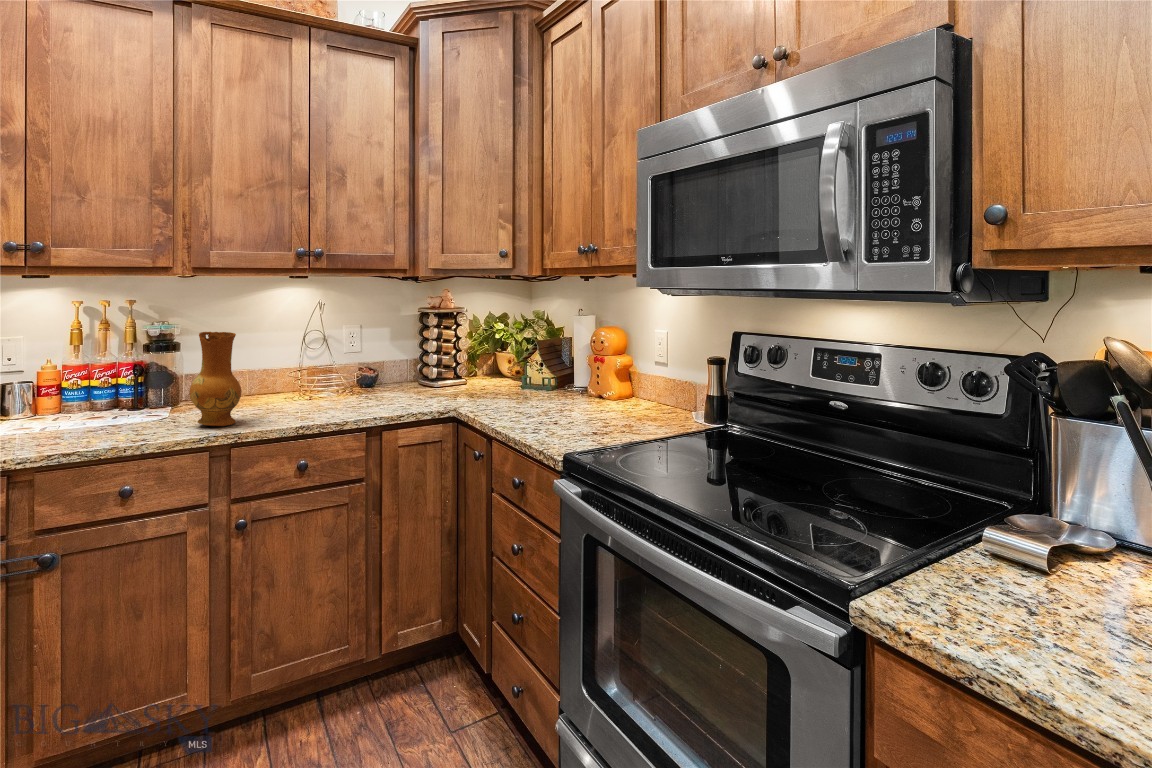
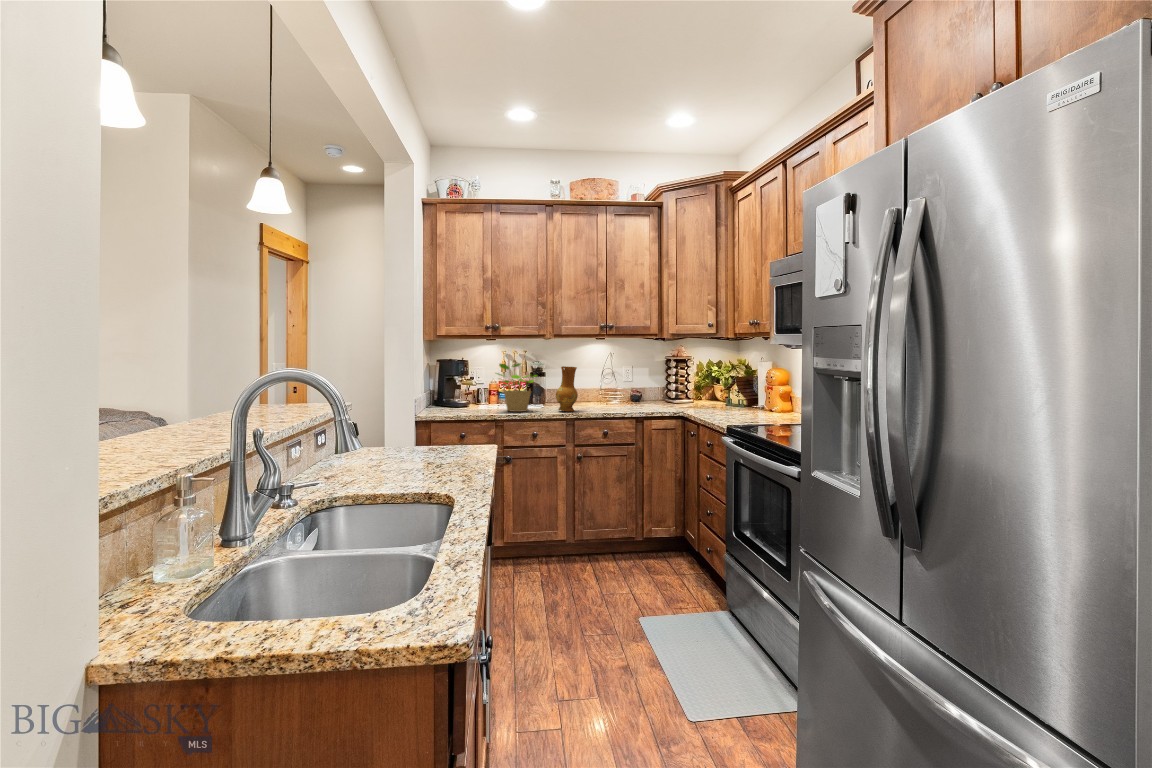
potted plant: none [22,326,143,433] -> present [497,363,537,412]

